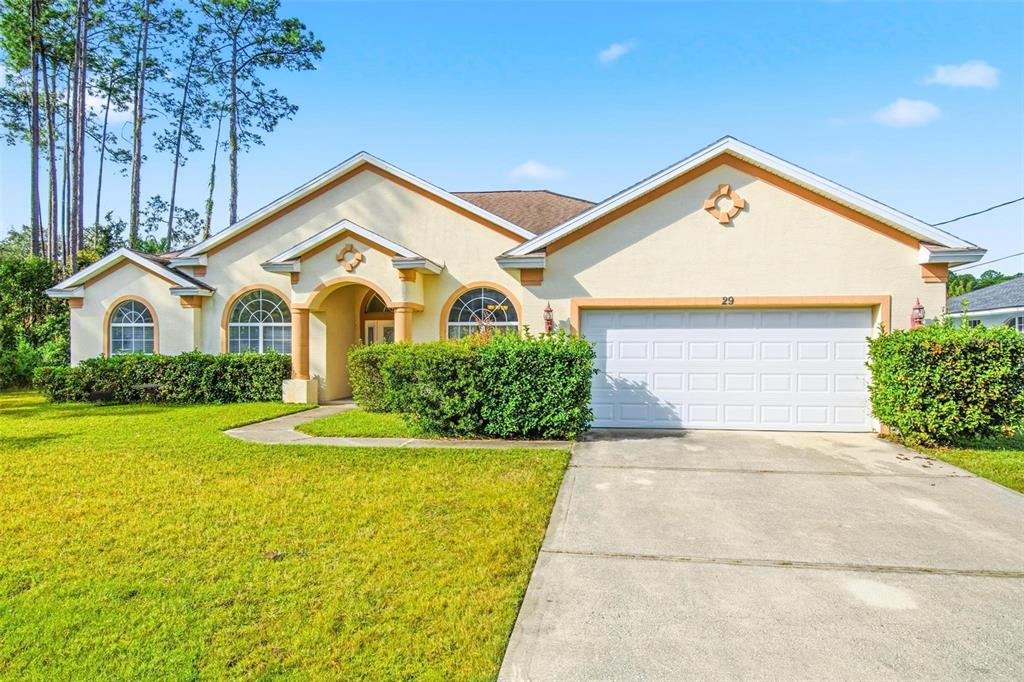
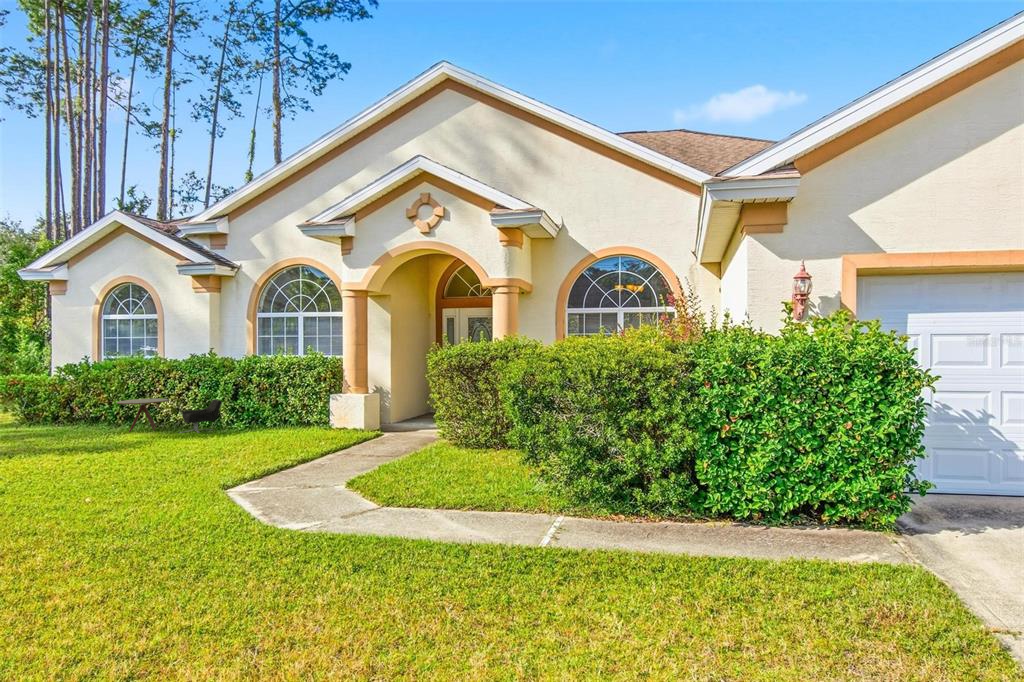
lounge chair: present [91,384,117,405] -> present [182,399,222,433]

